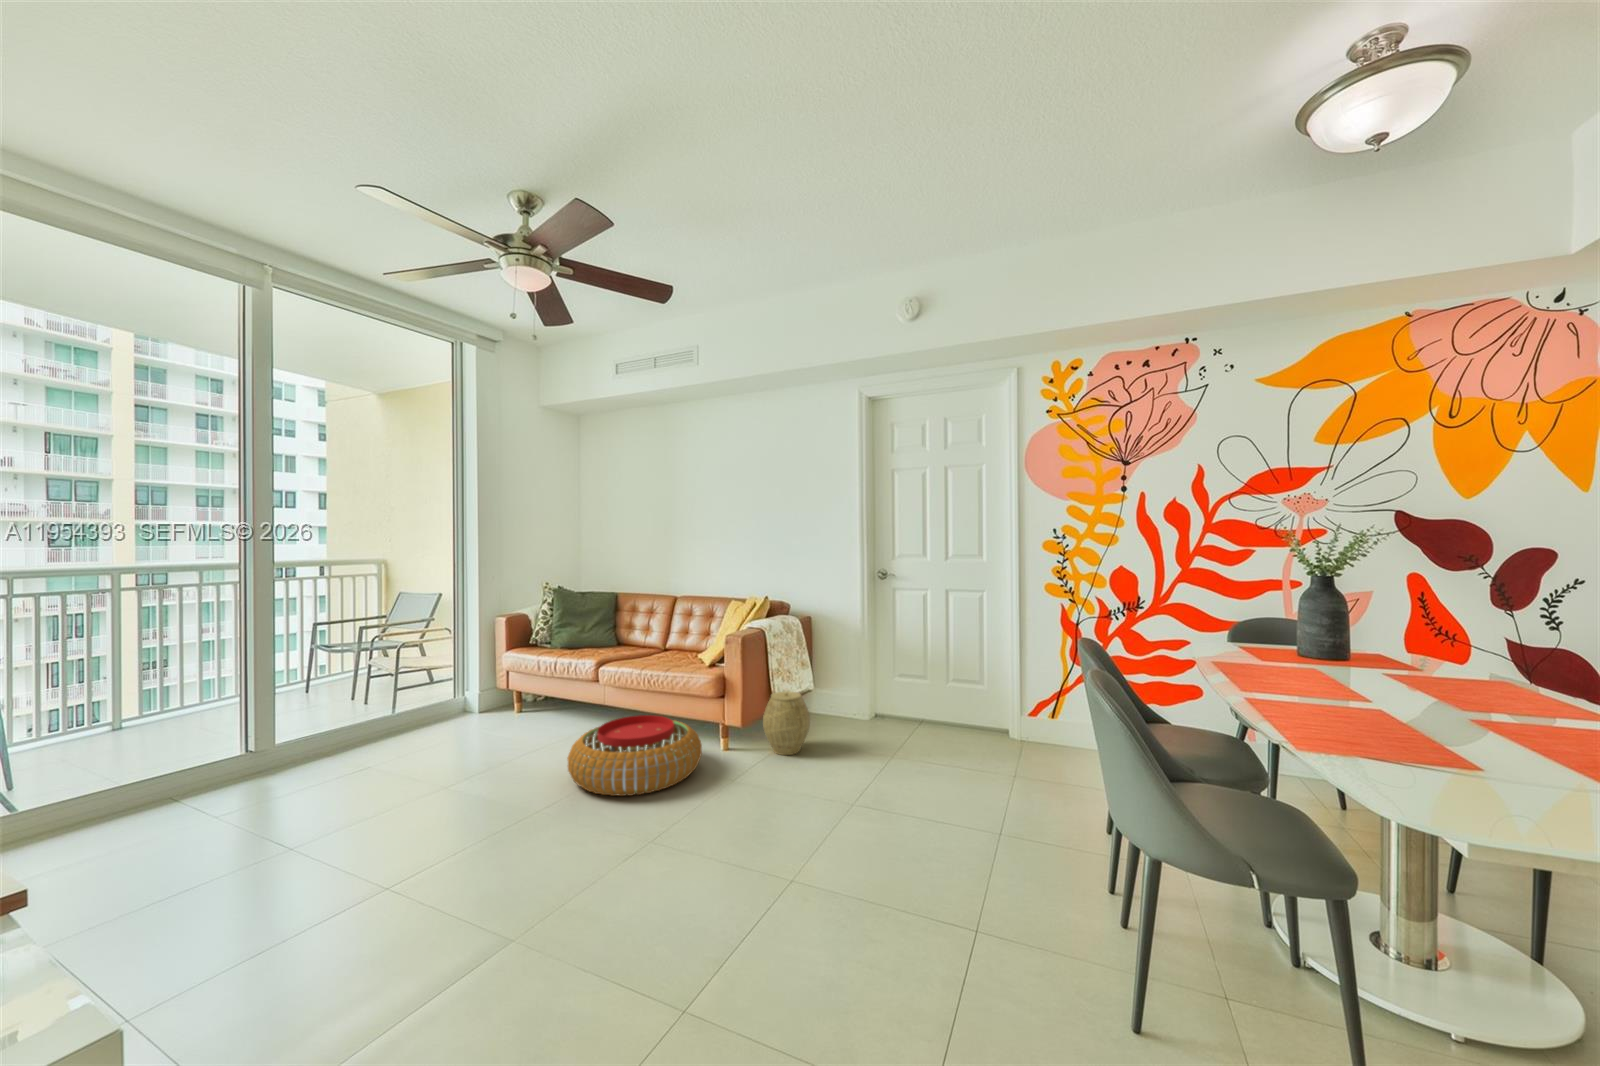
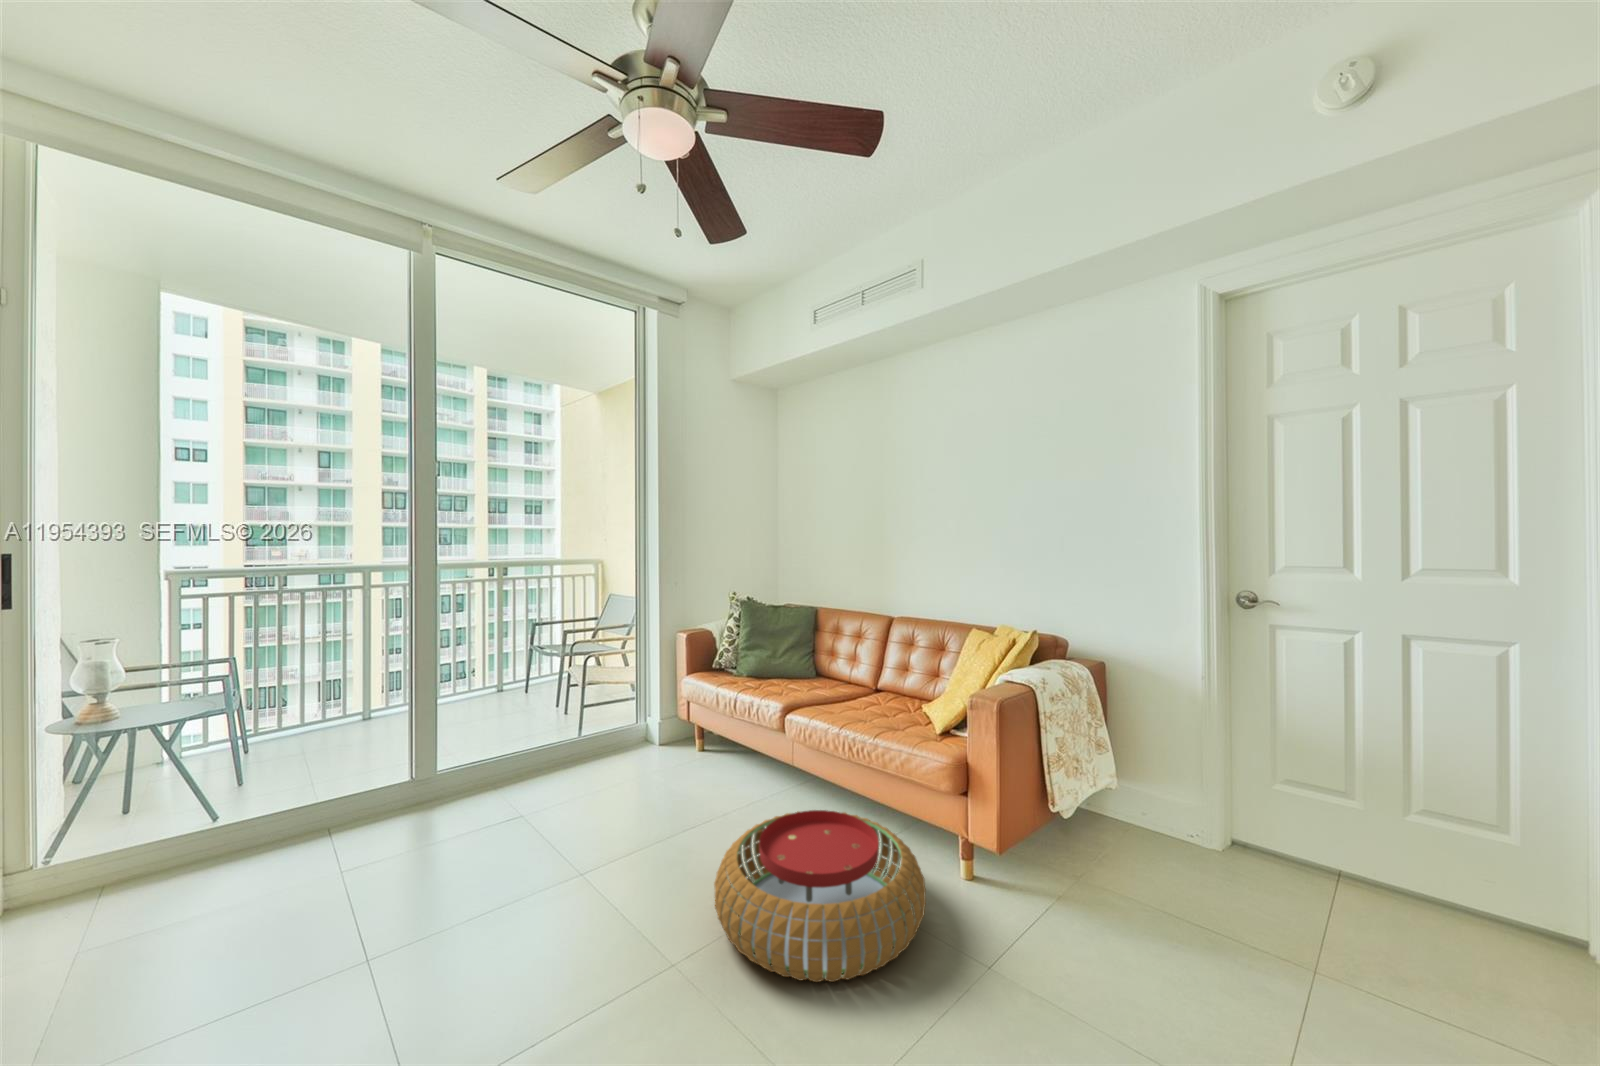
woven basket: present [763,691,810,755] -> none [1034,803,1128,931]

